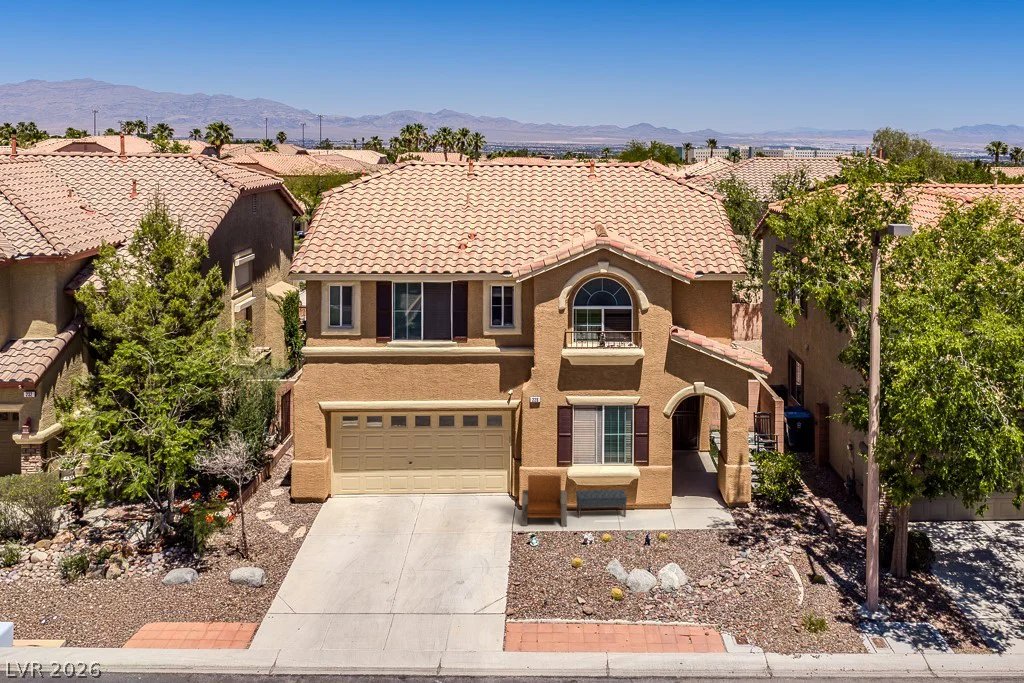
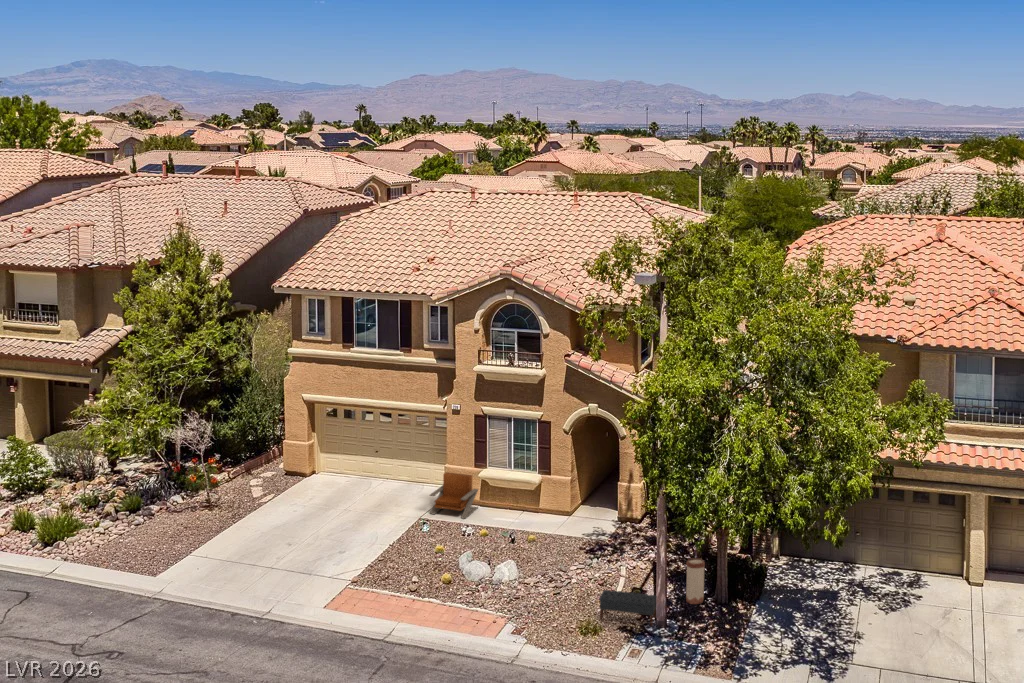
bench: present [576,490,627,518] -> present [599,590,657,626]
trash can: none [902,538,929,591] -> present [686,558,705,604]

